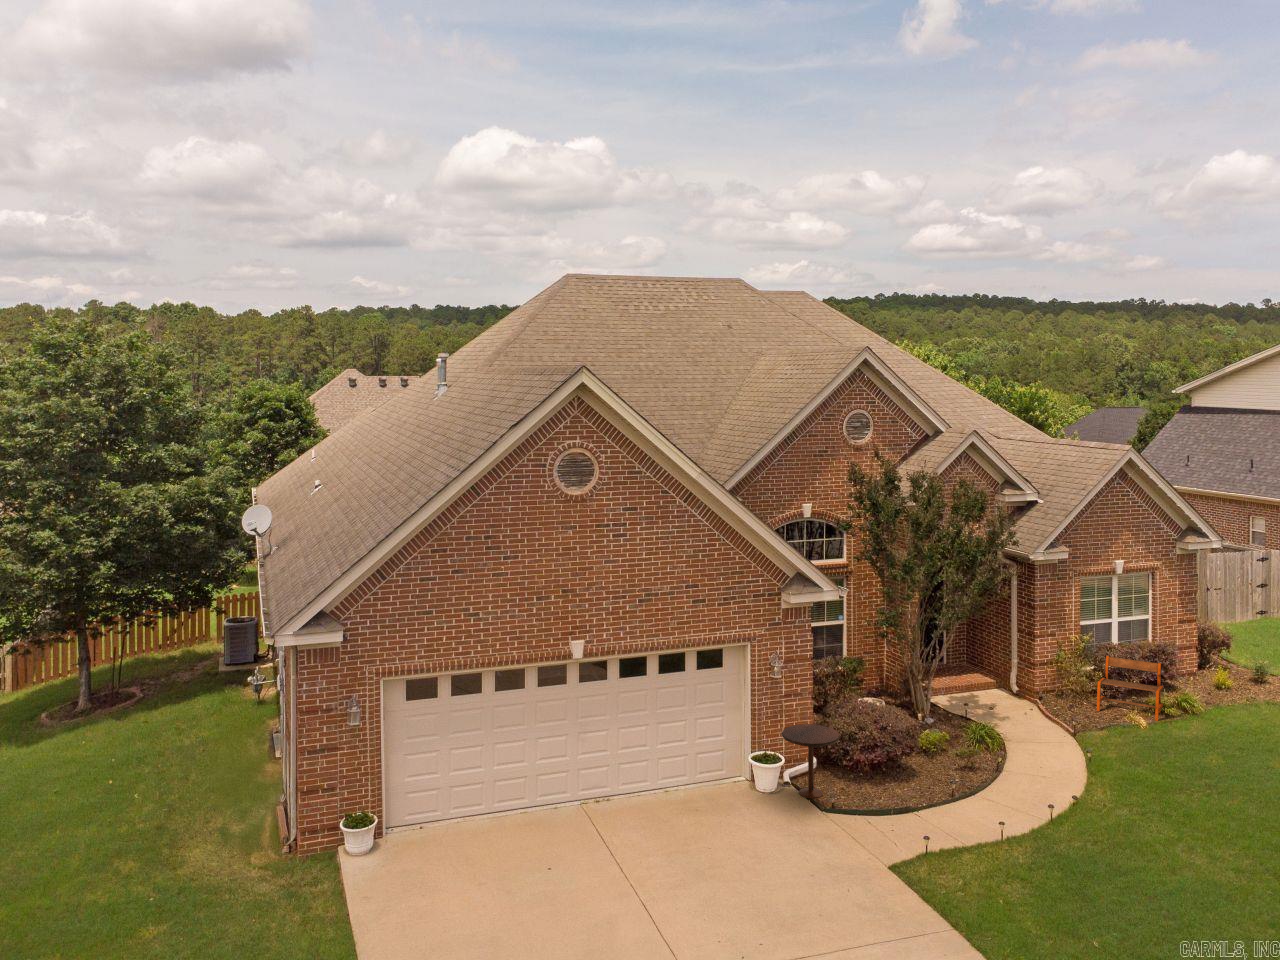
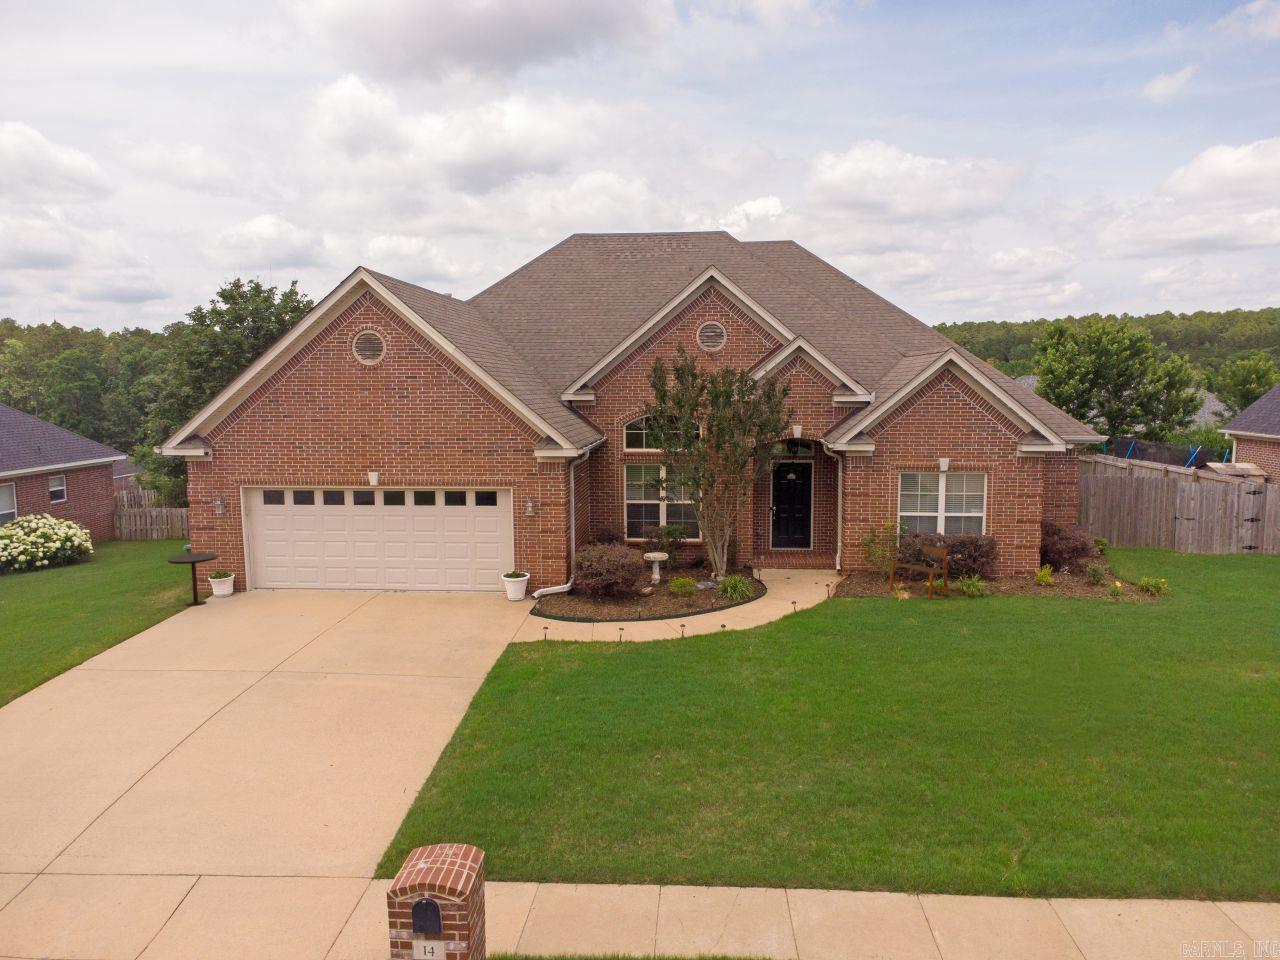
pedestal table: present [782,724,840,799] -> present [168,553,218,606]

